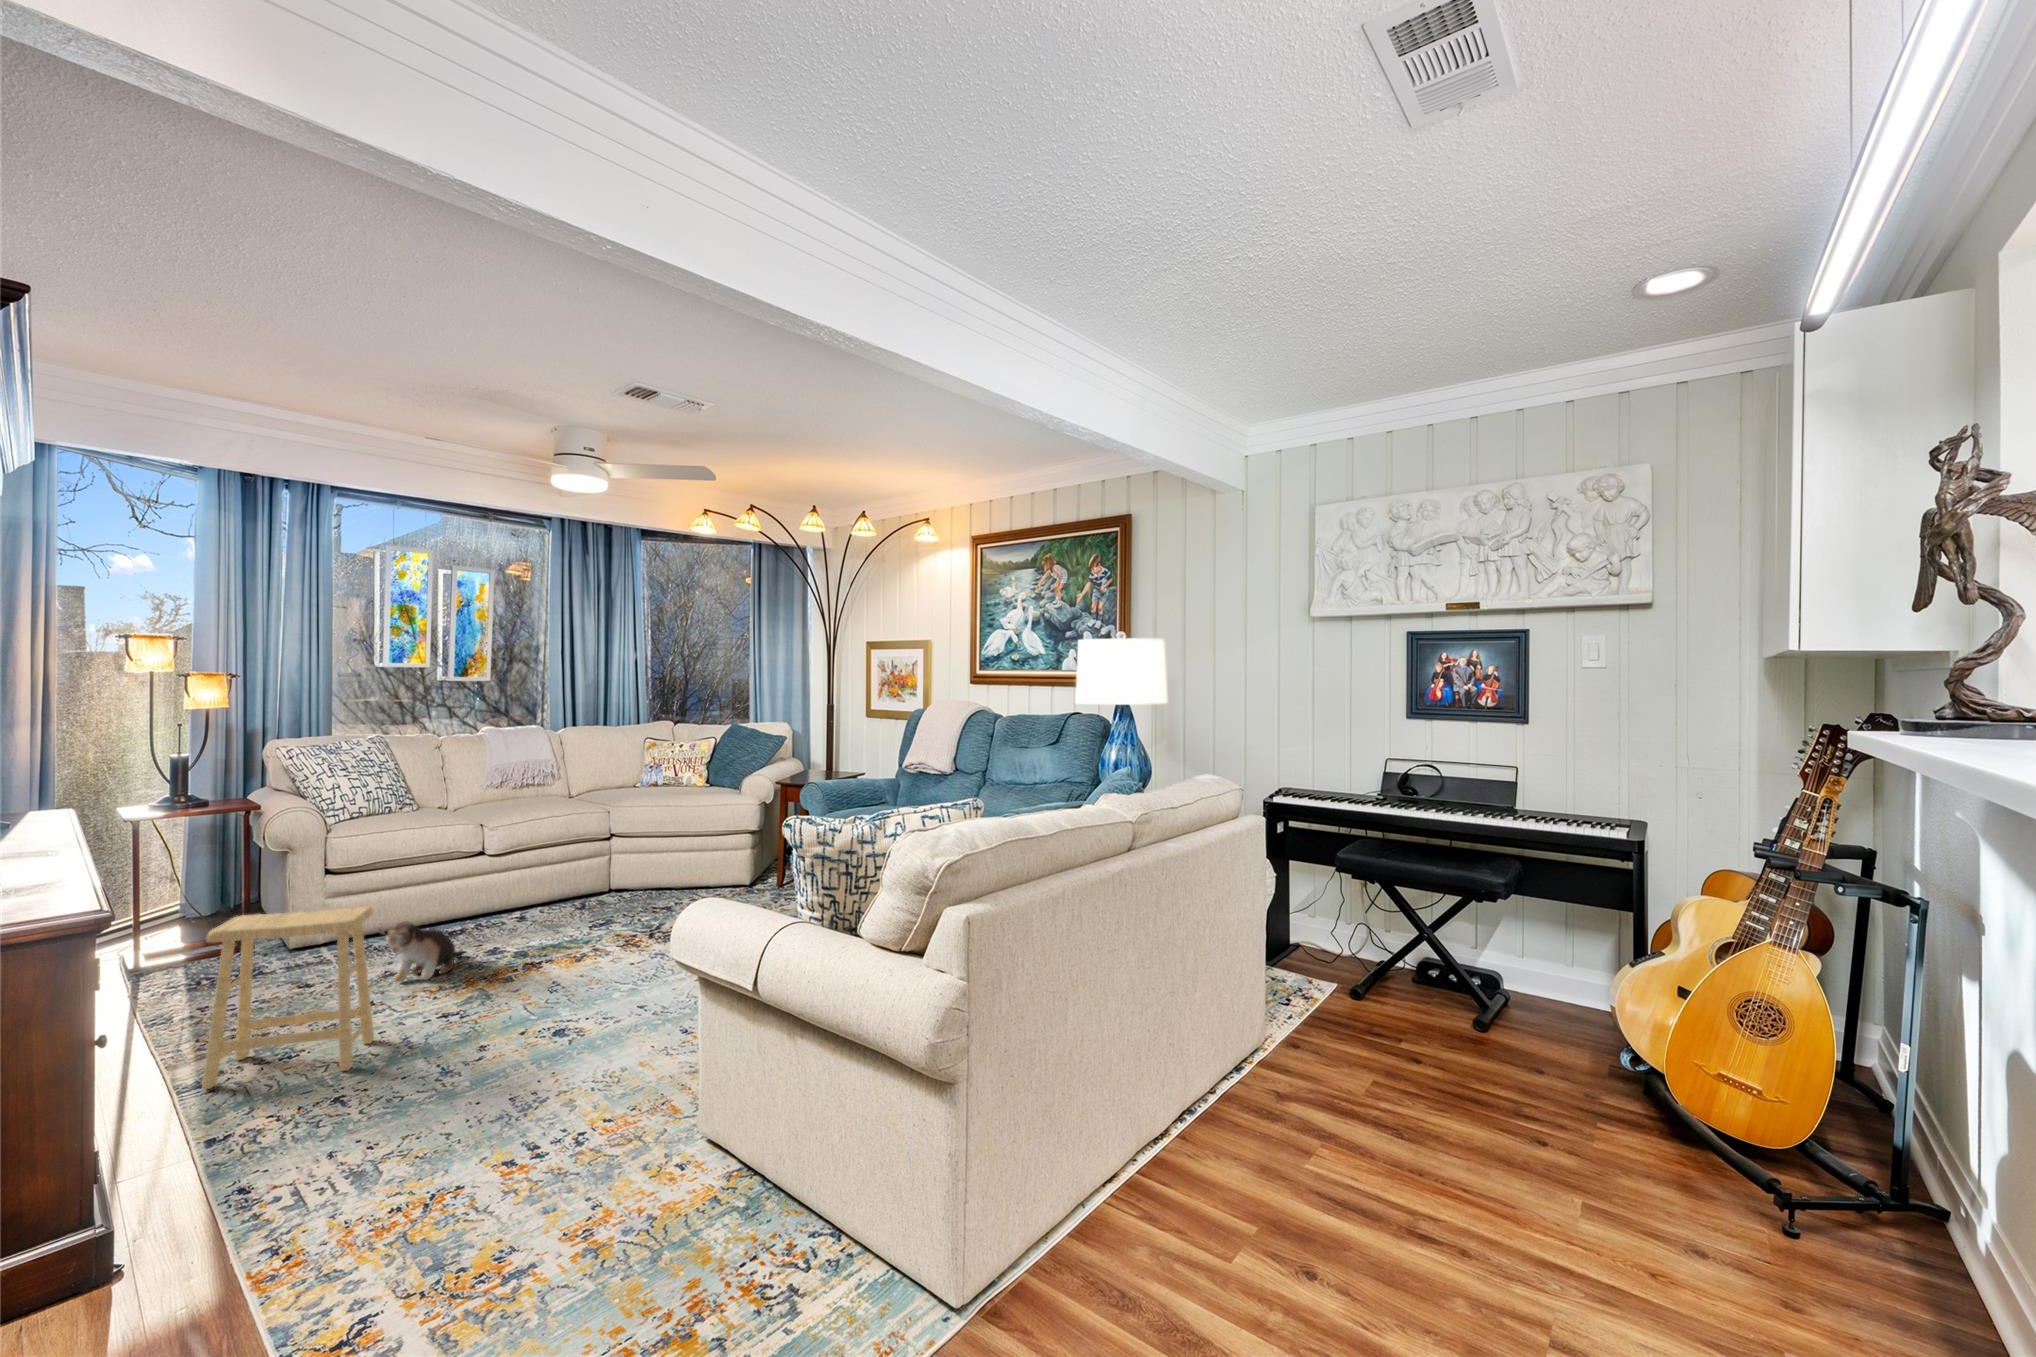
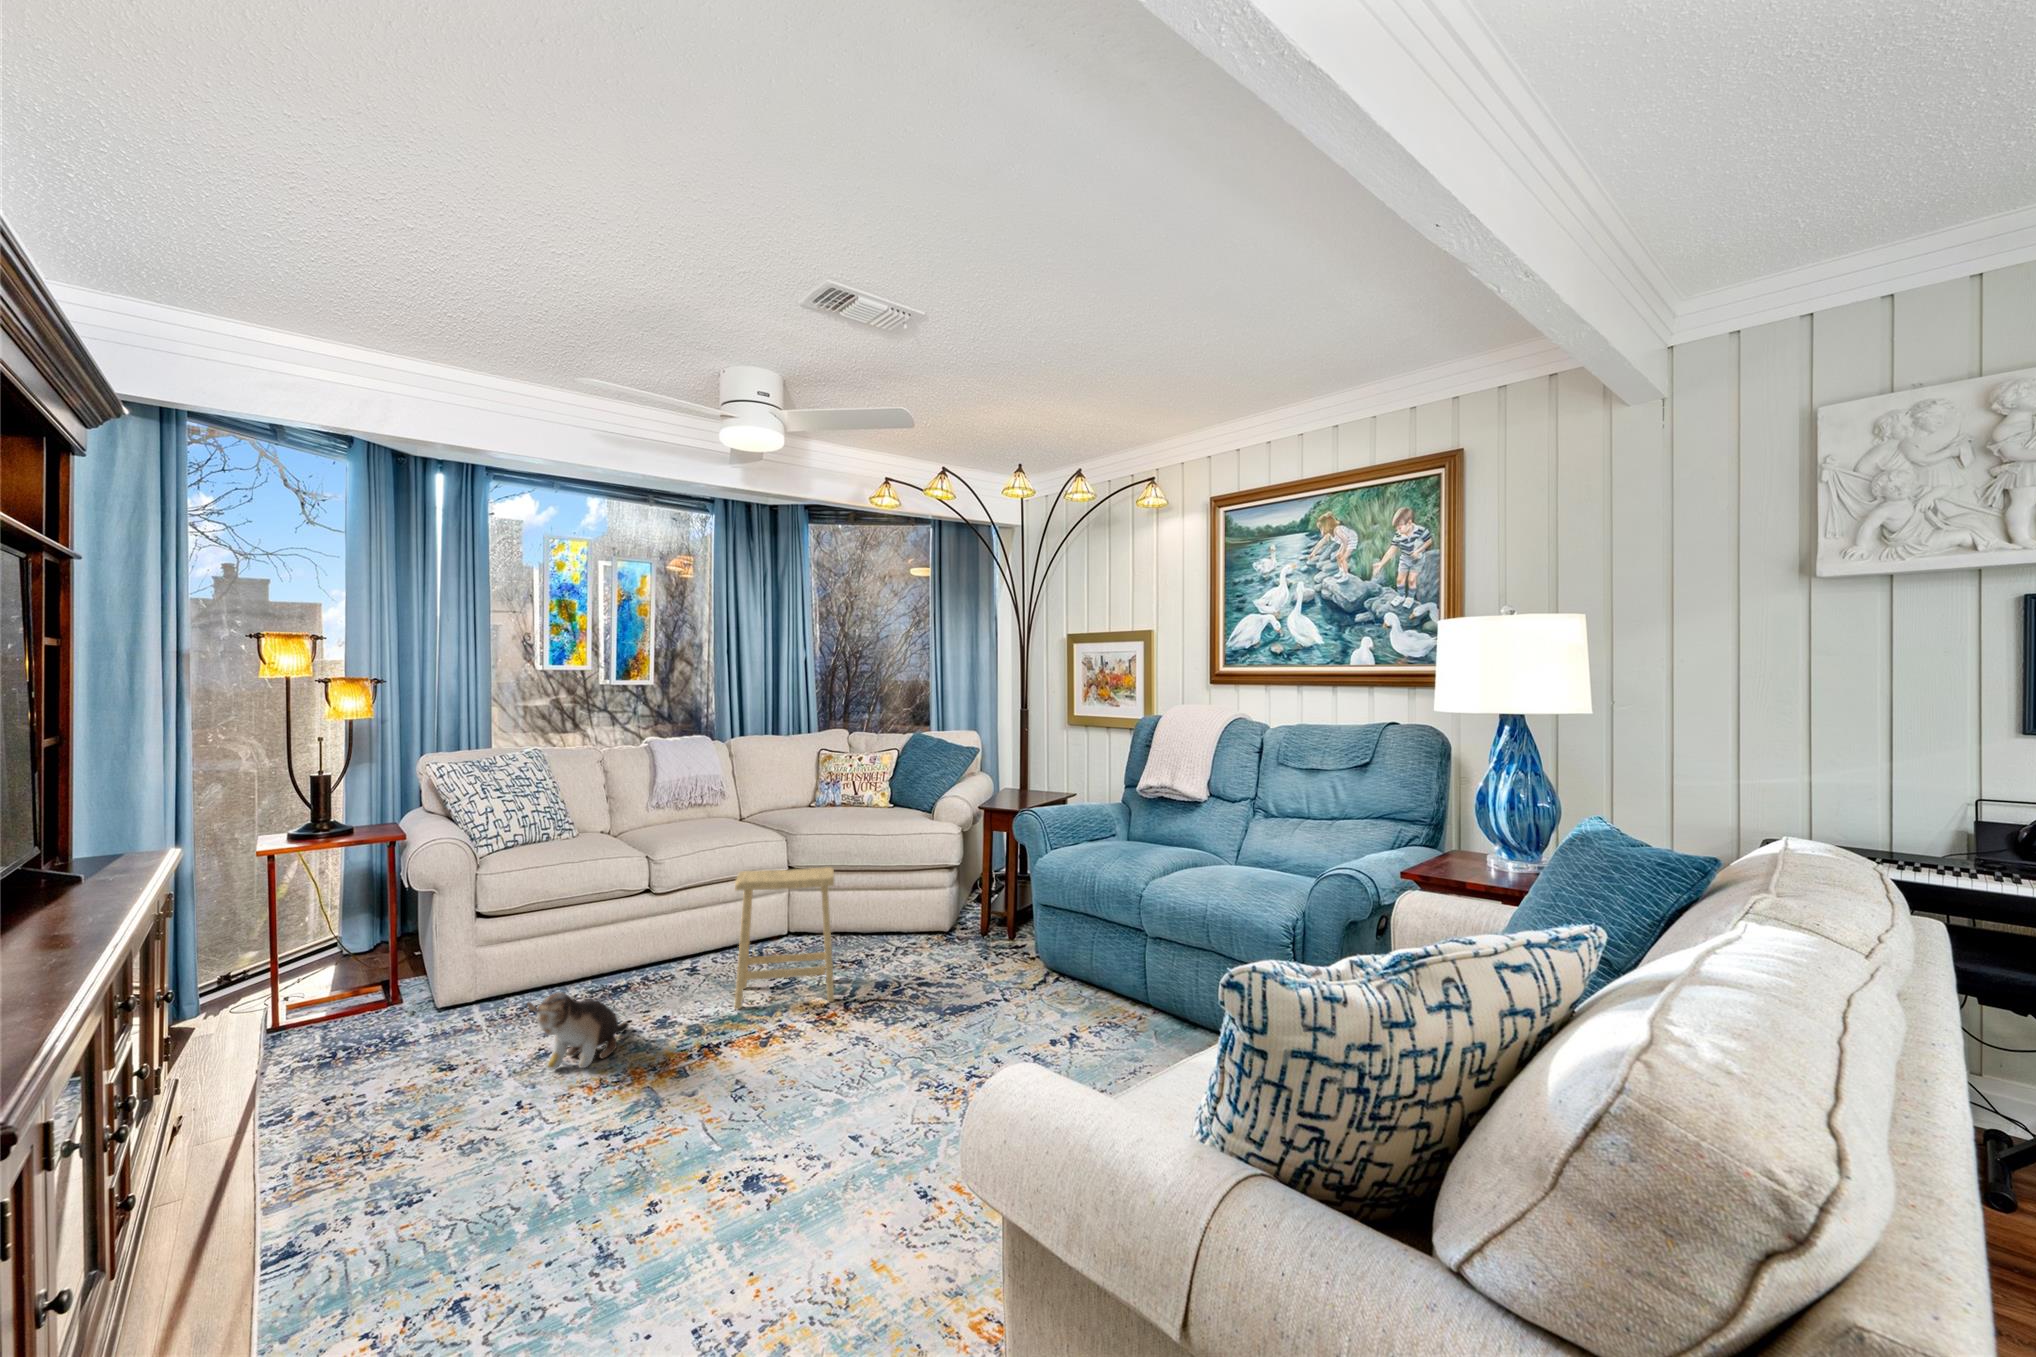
footstool: present [202,906,374,1089] -> present [735,867,834,1009]

